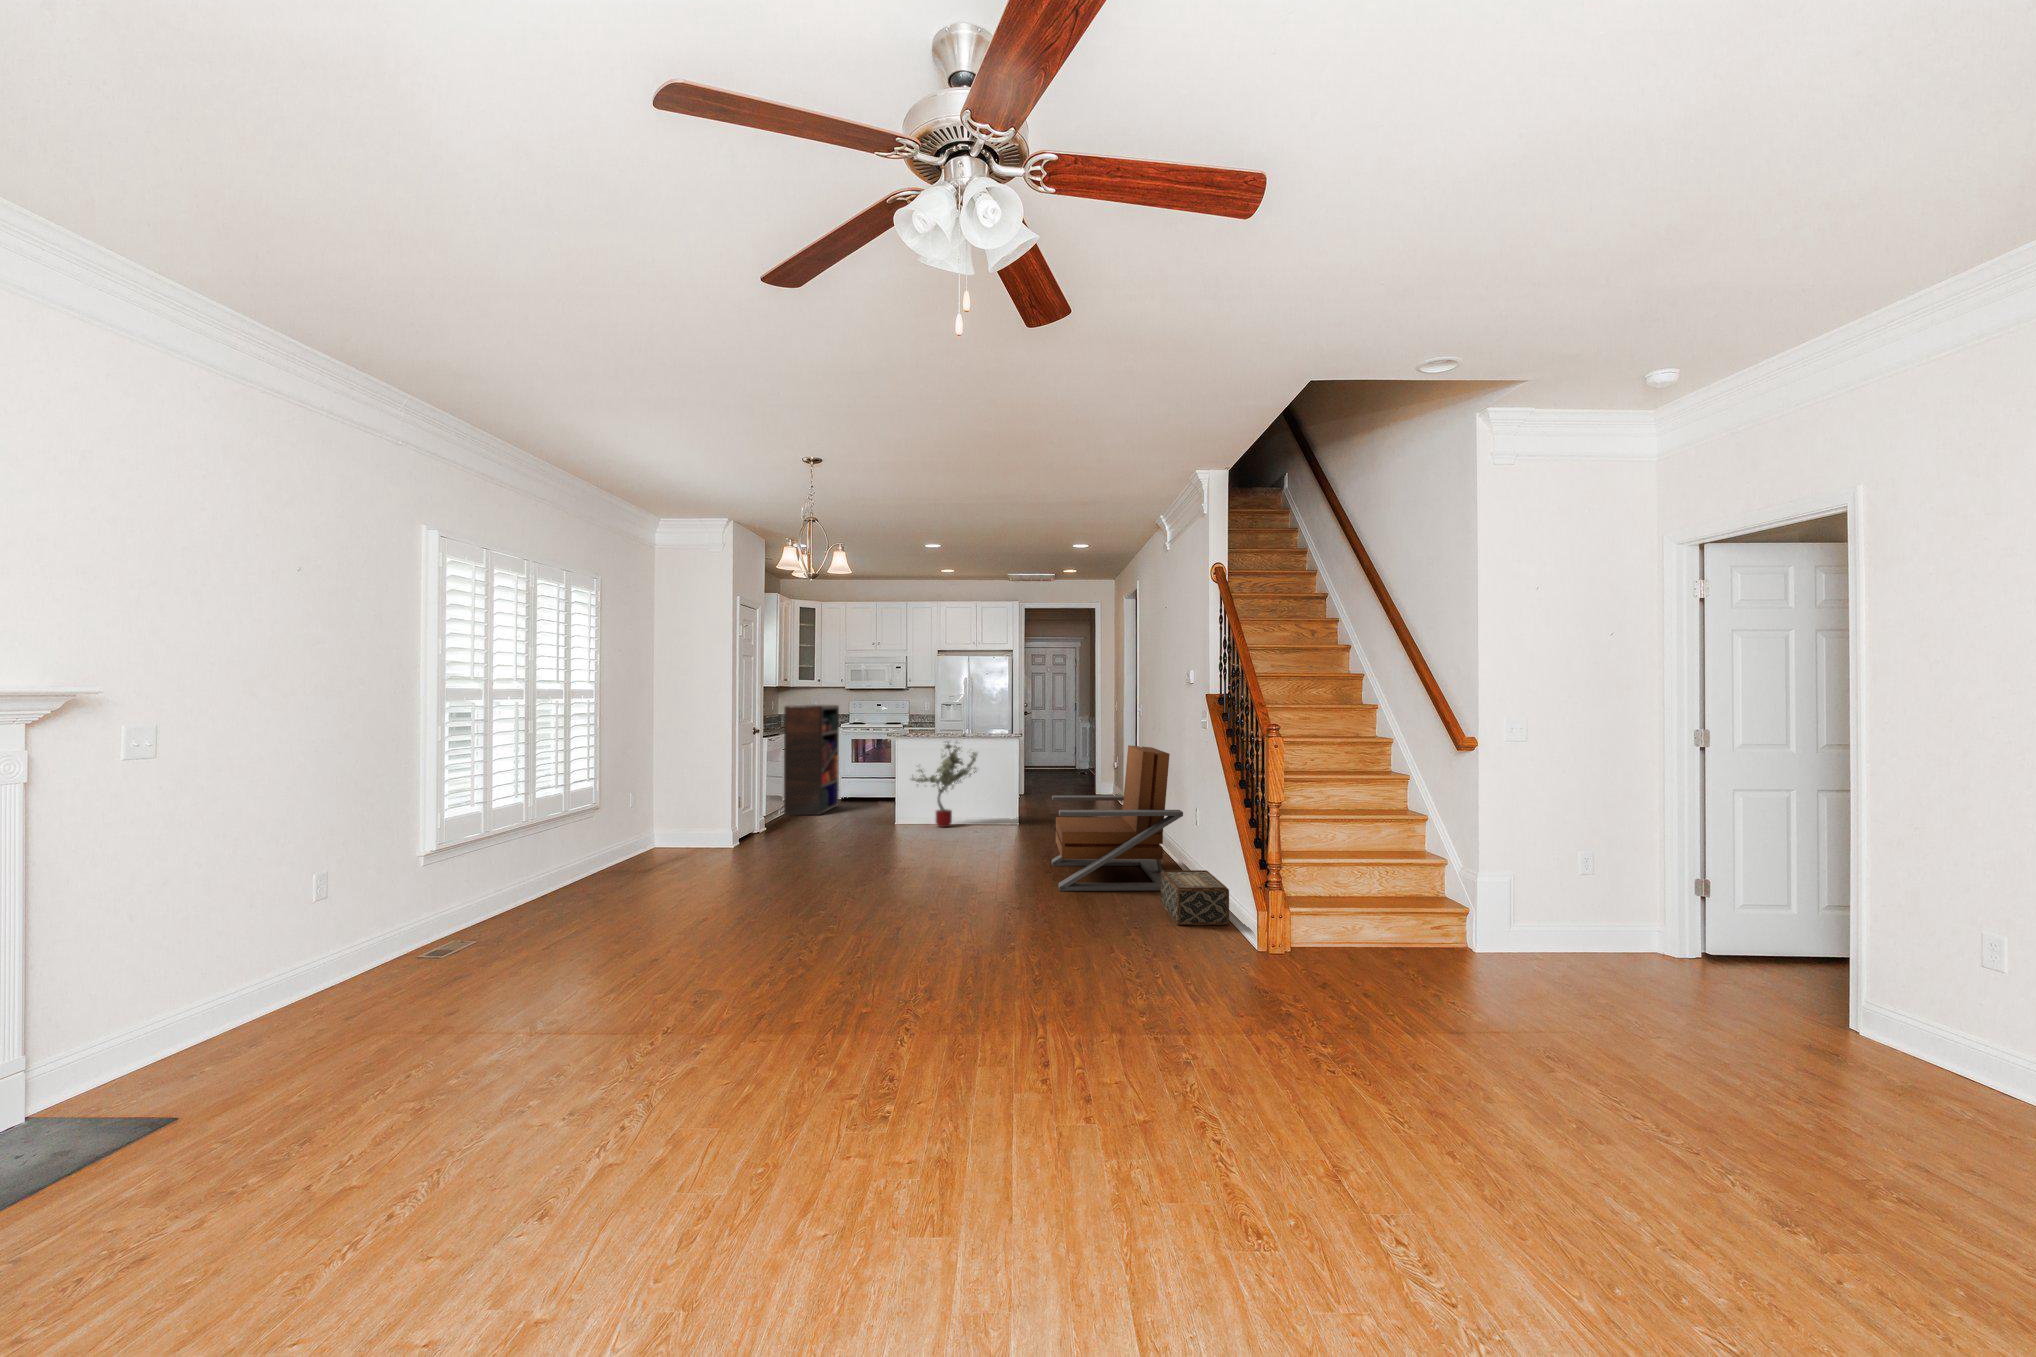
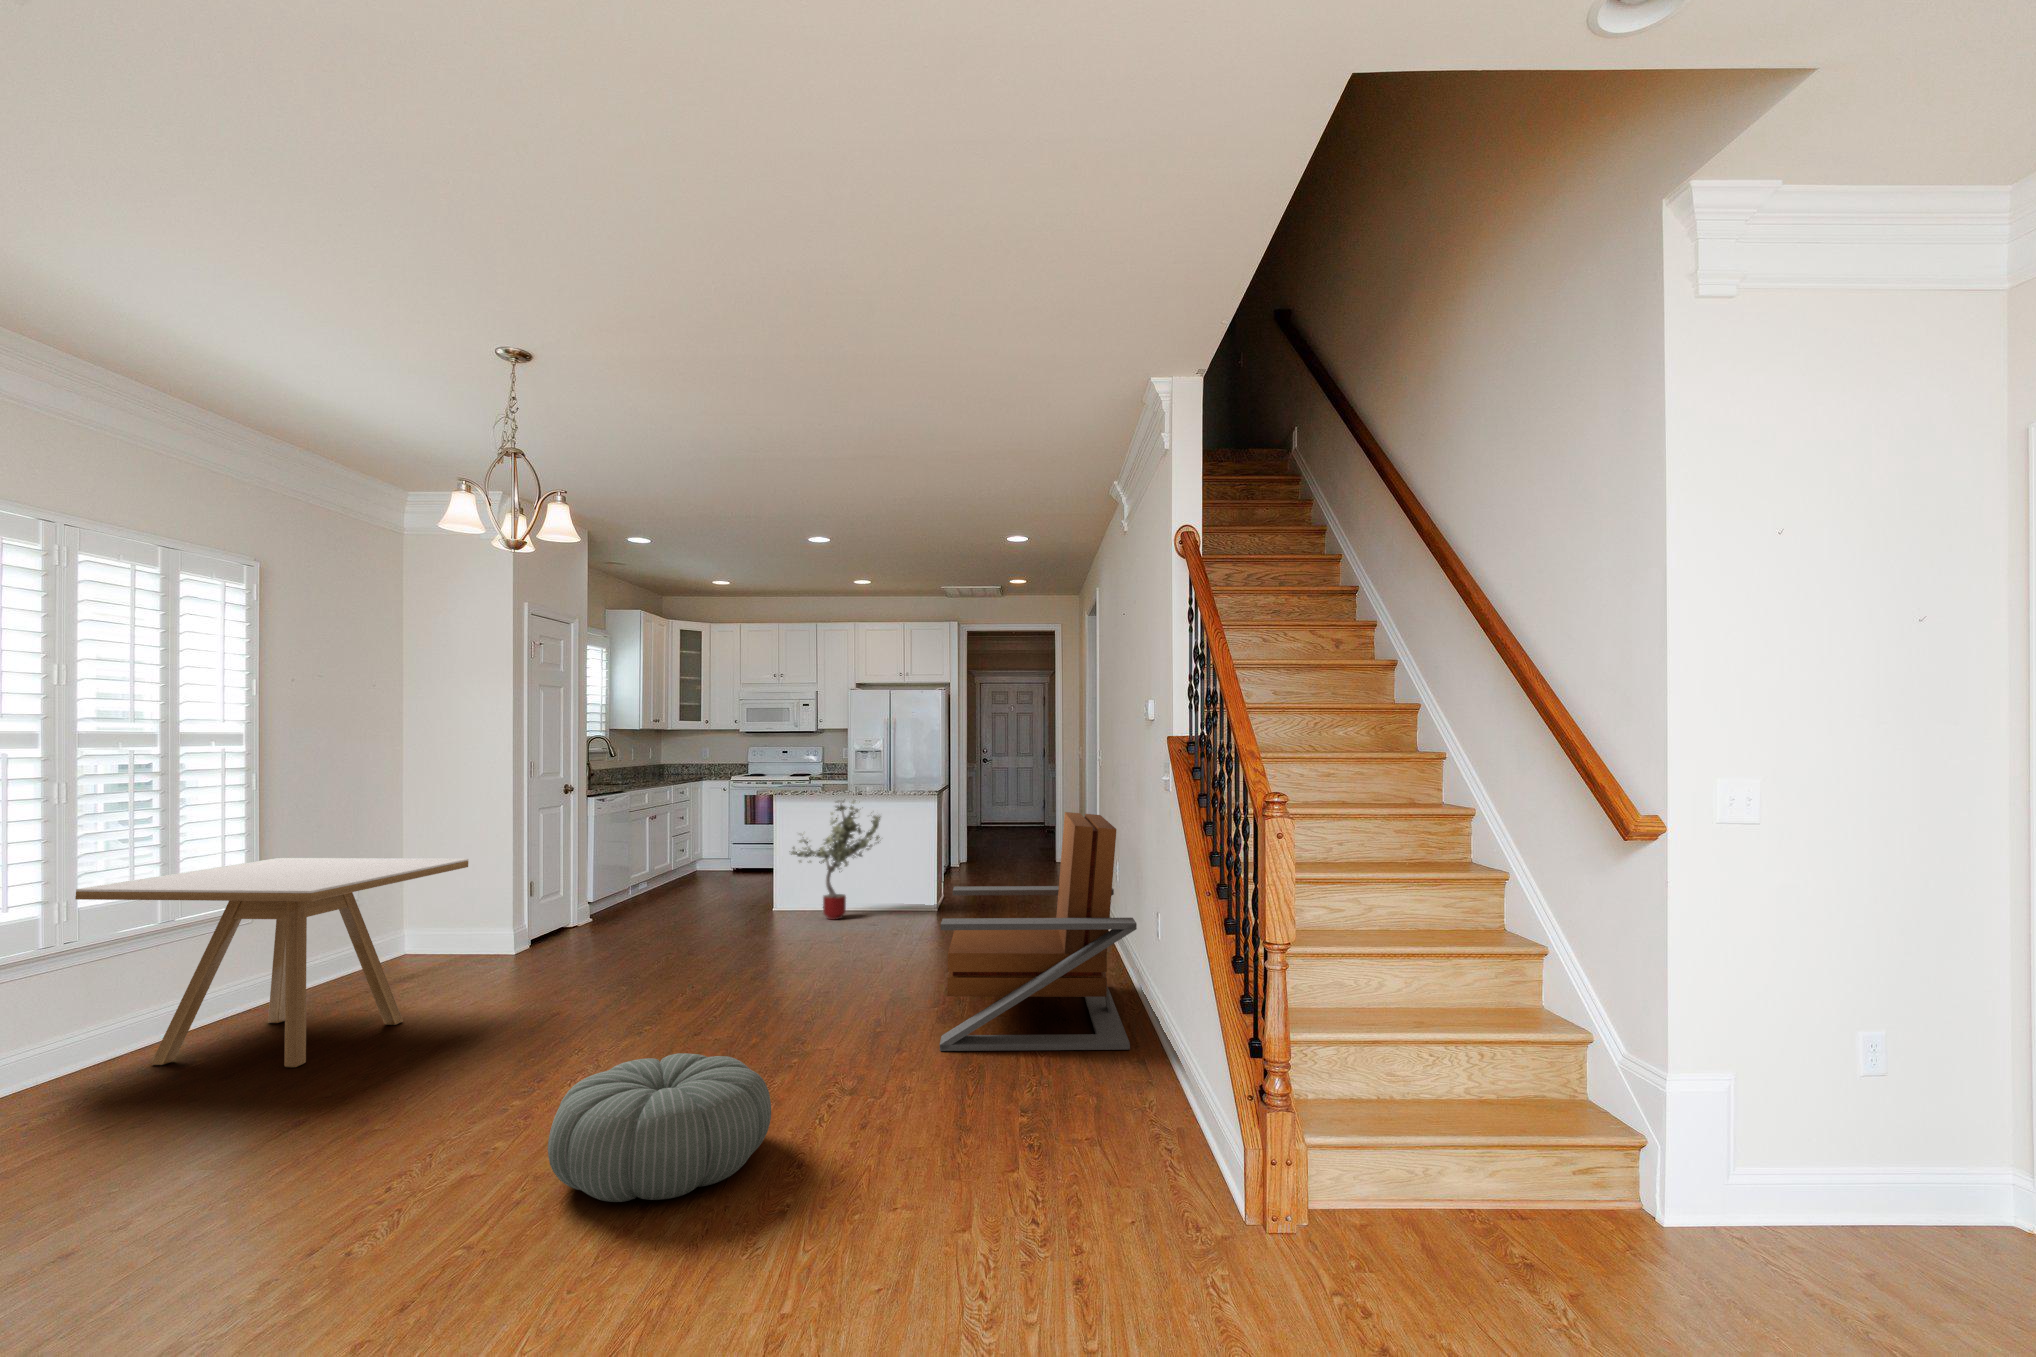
bookshelf: present [784,705,839,815] -> none [633,751,719,899]
dining table: none [535,773,738,896] -> present [75,858,468,1067]
woven basket: present [1161,870,1229,925] -> none [1094,1027,1201,1142]
pouf: none [872,876,988,943] -> present [548,1053,771,1202]

